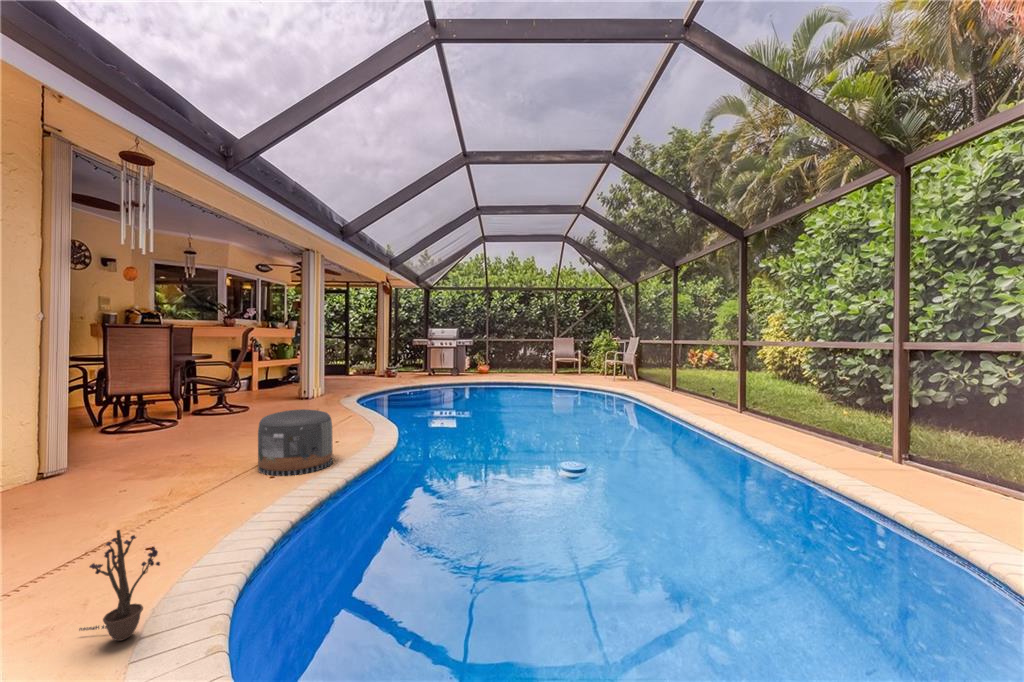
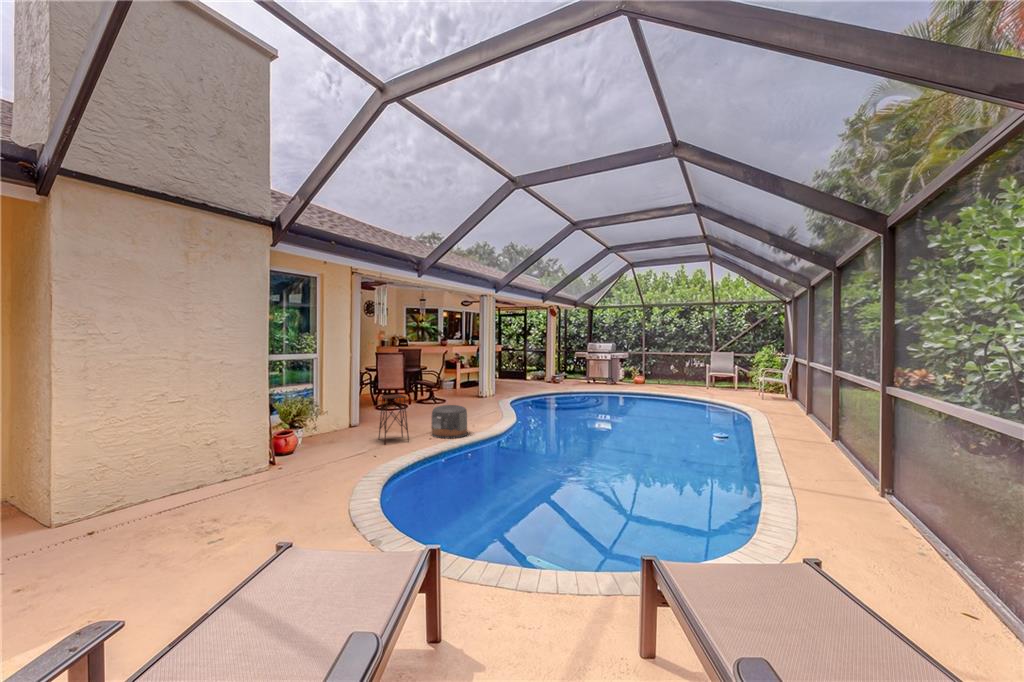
side table: none [126,394,214,513] -> present [379,394,409,444]
decorative plant: present [79,530,160,641] -> none [360,440,379,475]

